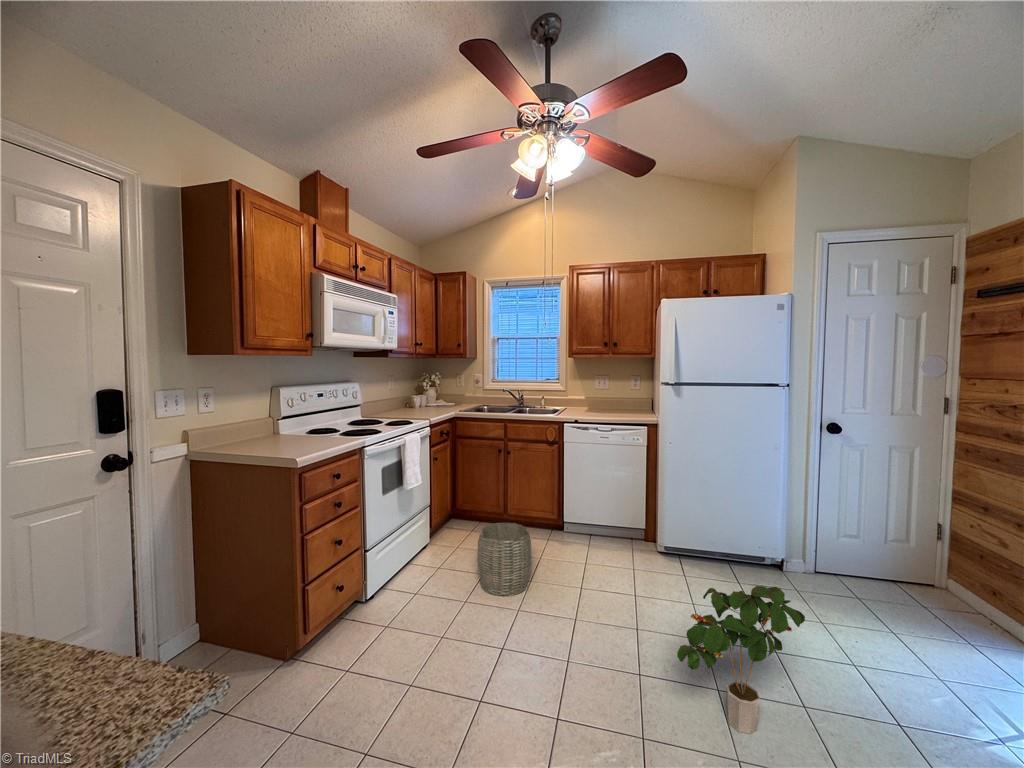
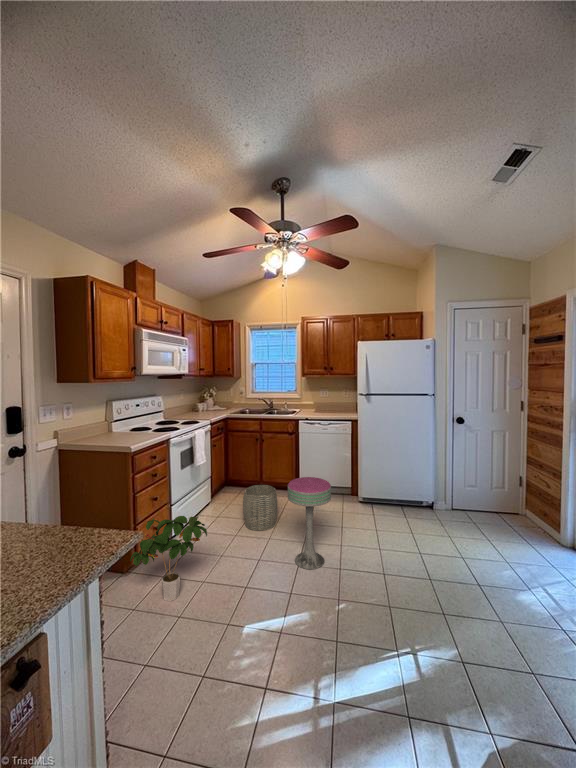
bar stool: none [551,515,624,670] -> present [288,477,331,569]
potted plant: present [677,586,805,734] -> present [130,516,207,601]

